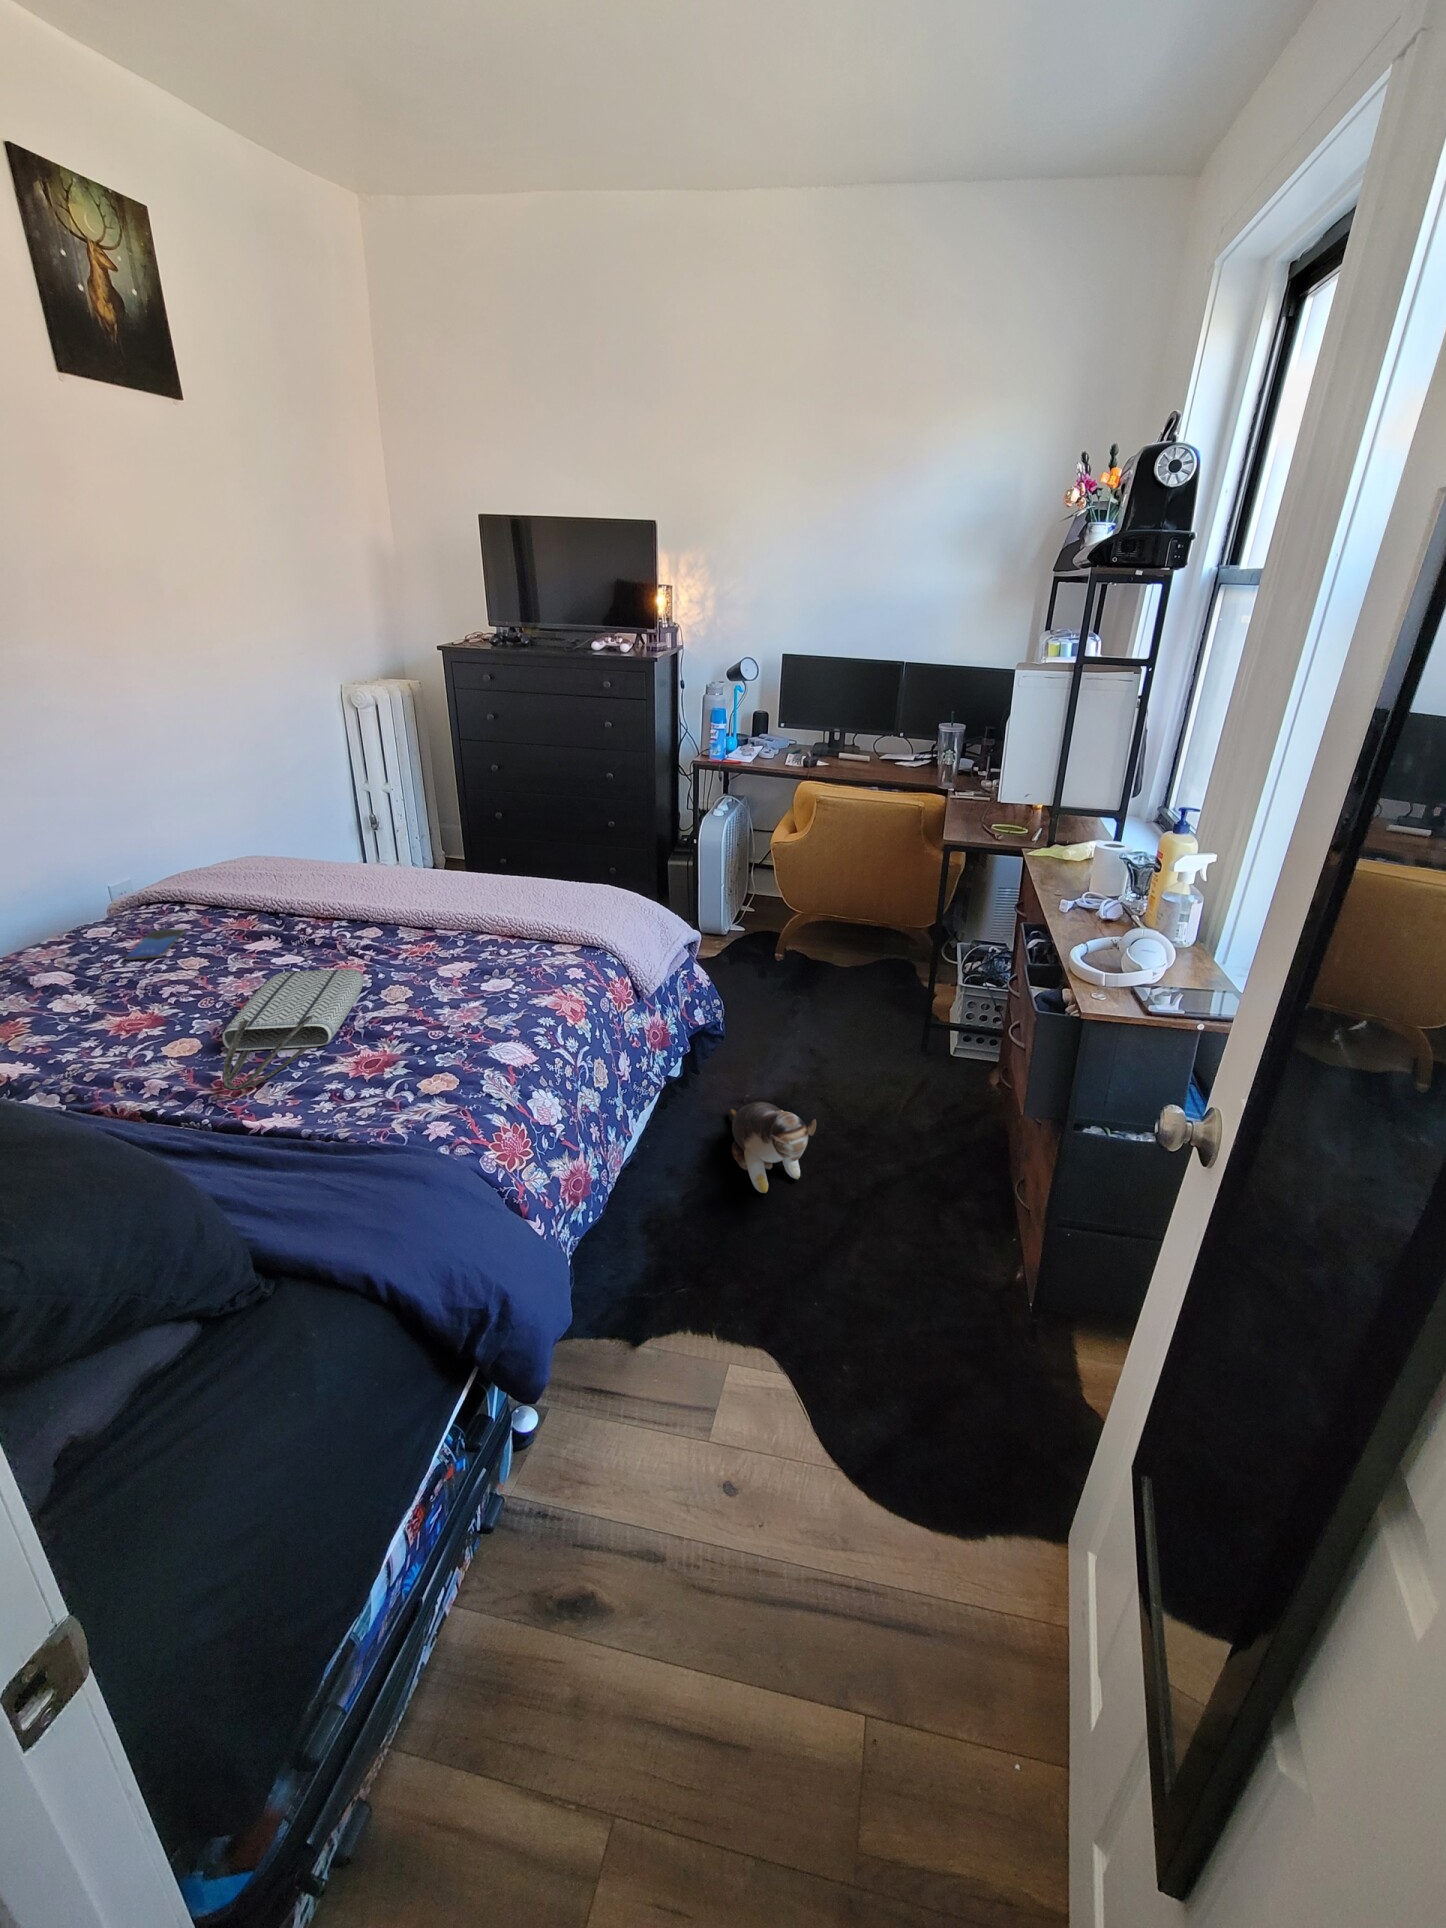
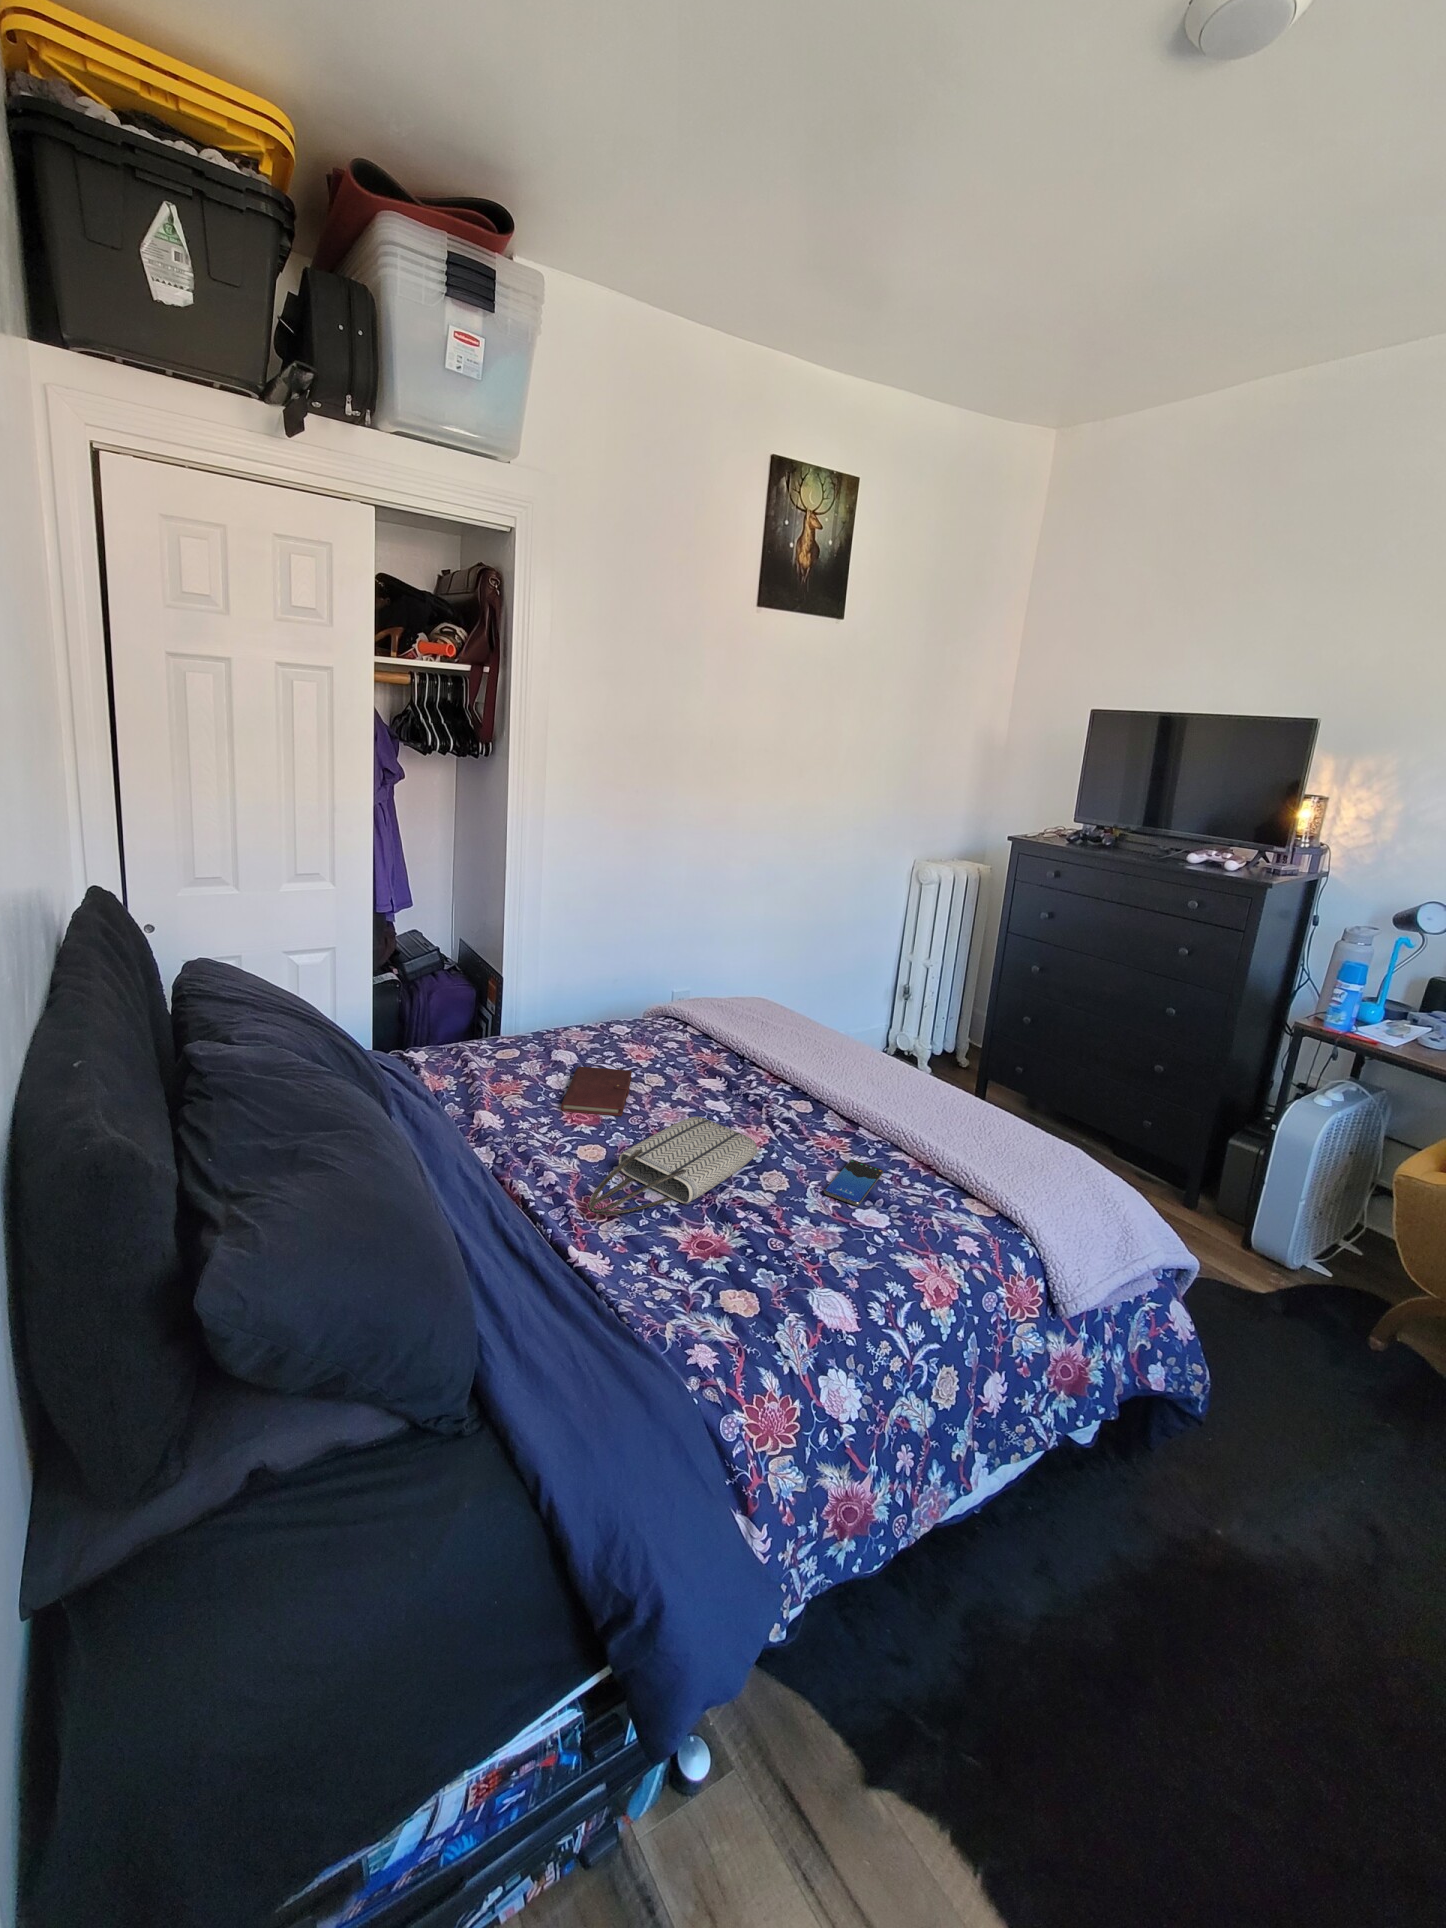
smartphone: present [126,929,185,960] -> present [824,1160,883,1206]
notebook: none [72,965,179,1032] -> present [561,1067,632,1116]
plush toy: present [728,1102,816,1193] -> none [1133,1546,1274,1749]

